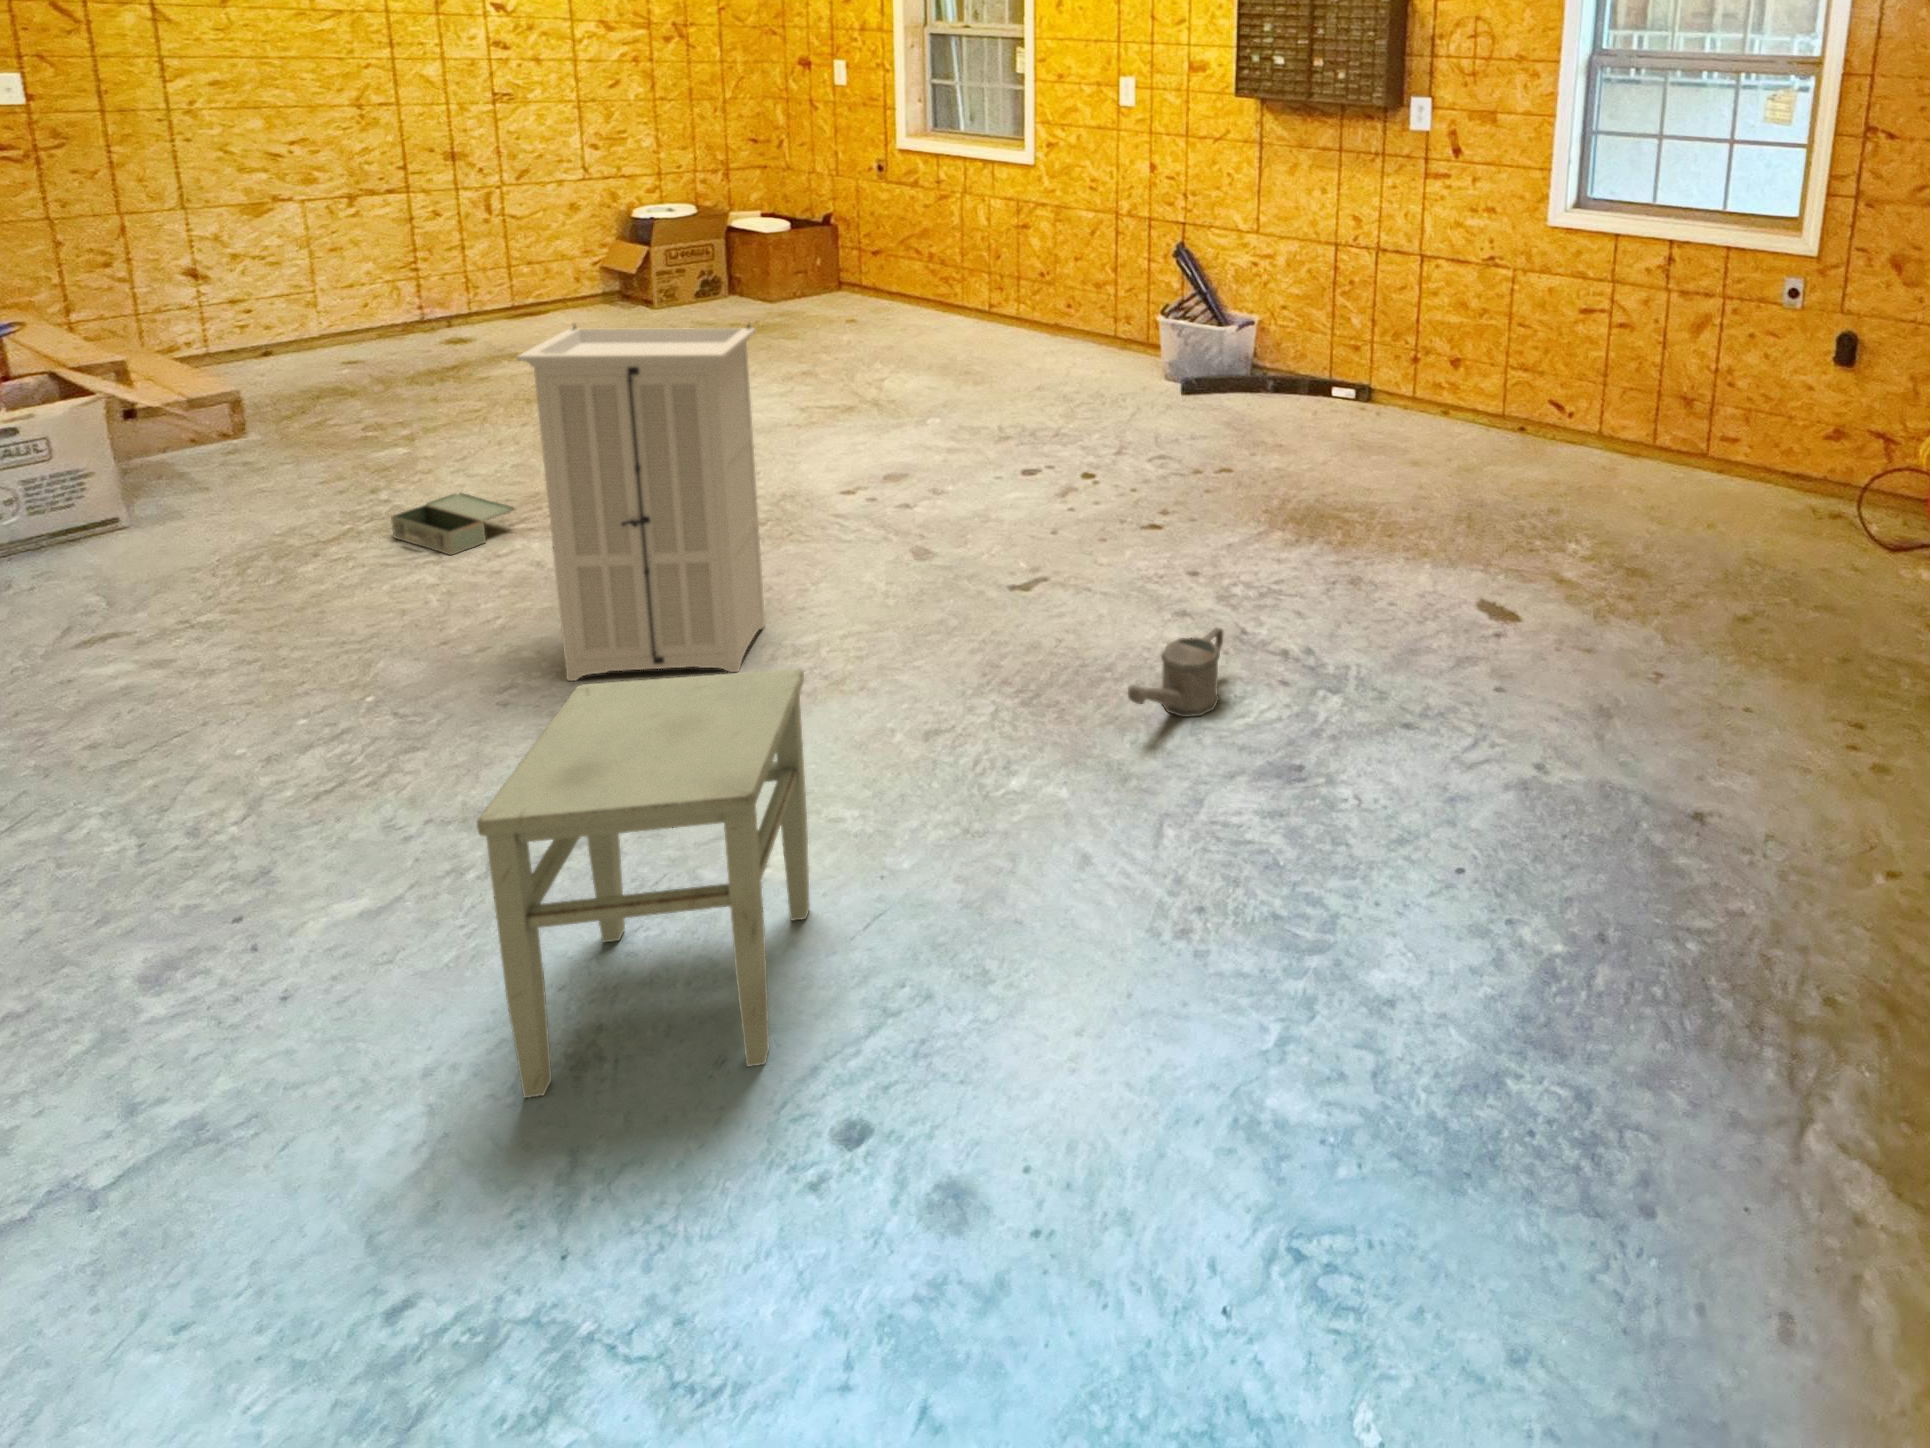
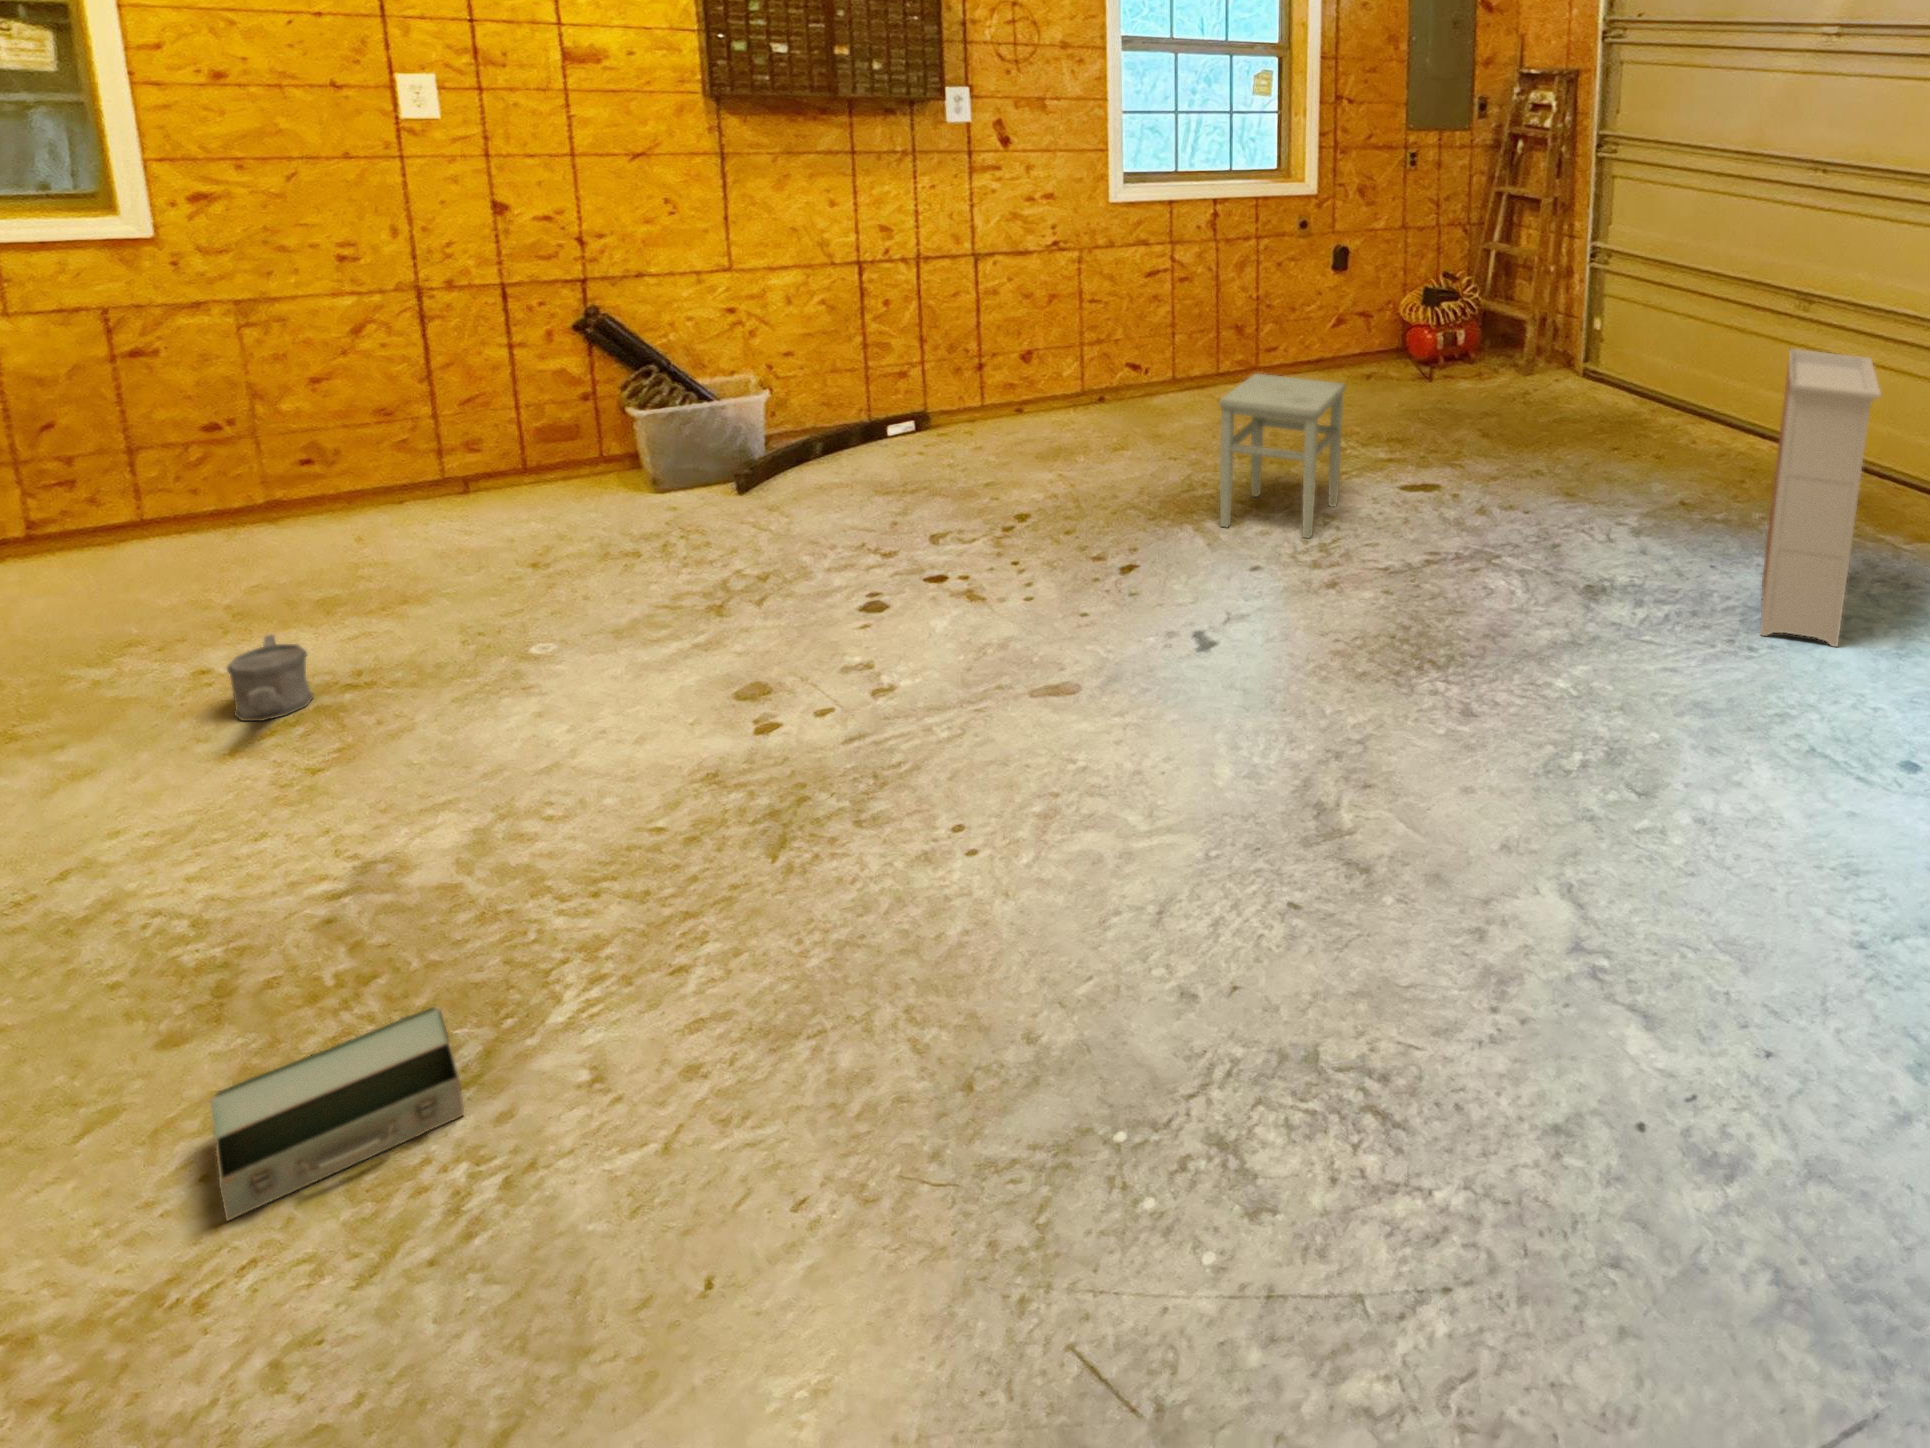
storage cabinet: present [516,325,765,681] -> present [1760,349,1881,647]
watering can: present [1128,628,1223,717] -> present [227,634,313,721]
stool: present [477,669,809,1098] -> present [1219,374,1346,538]

